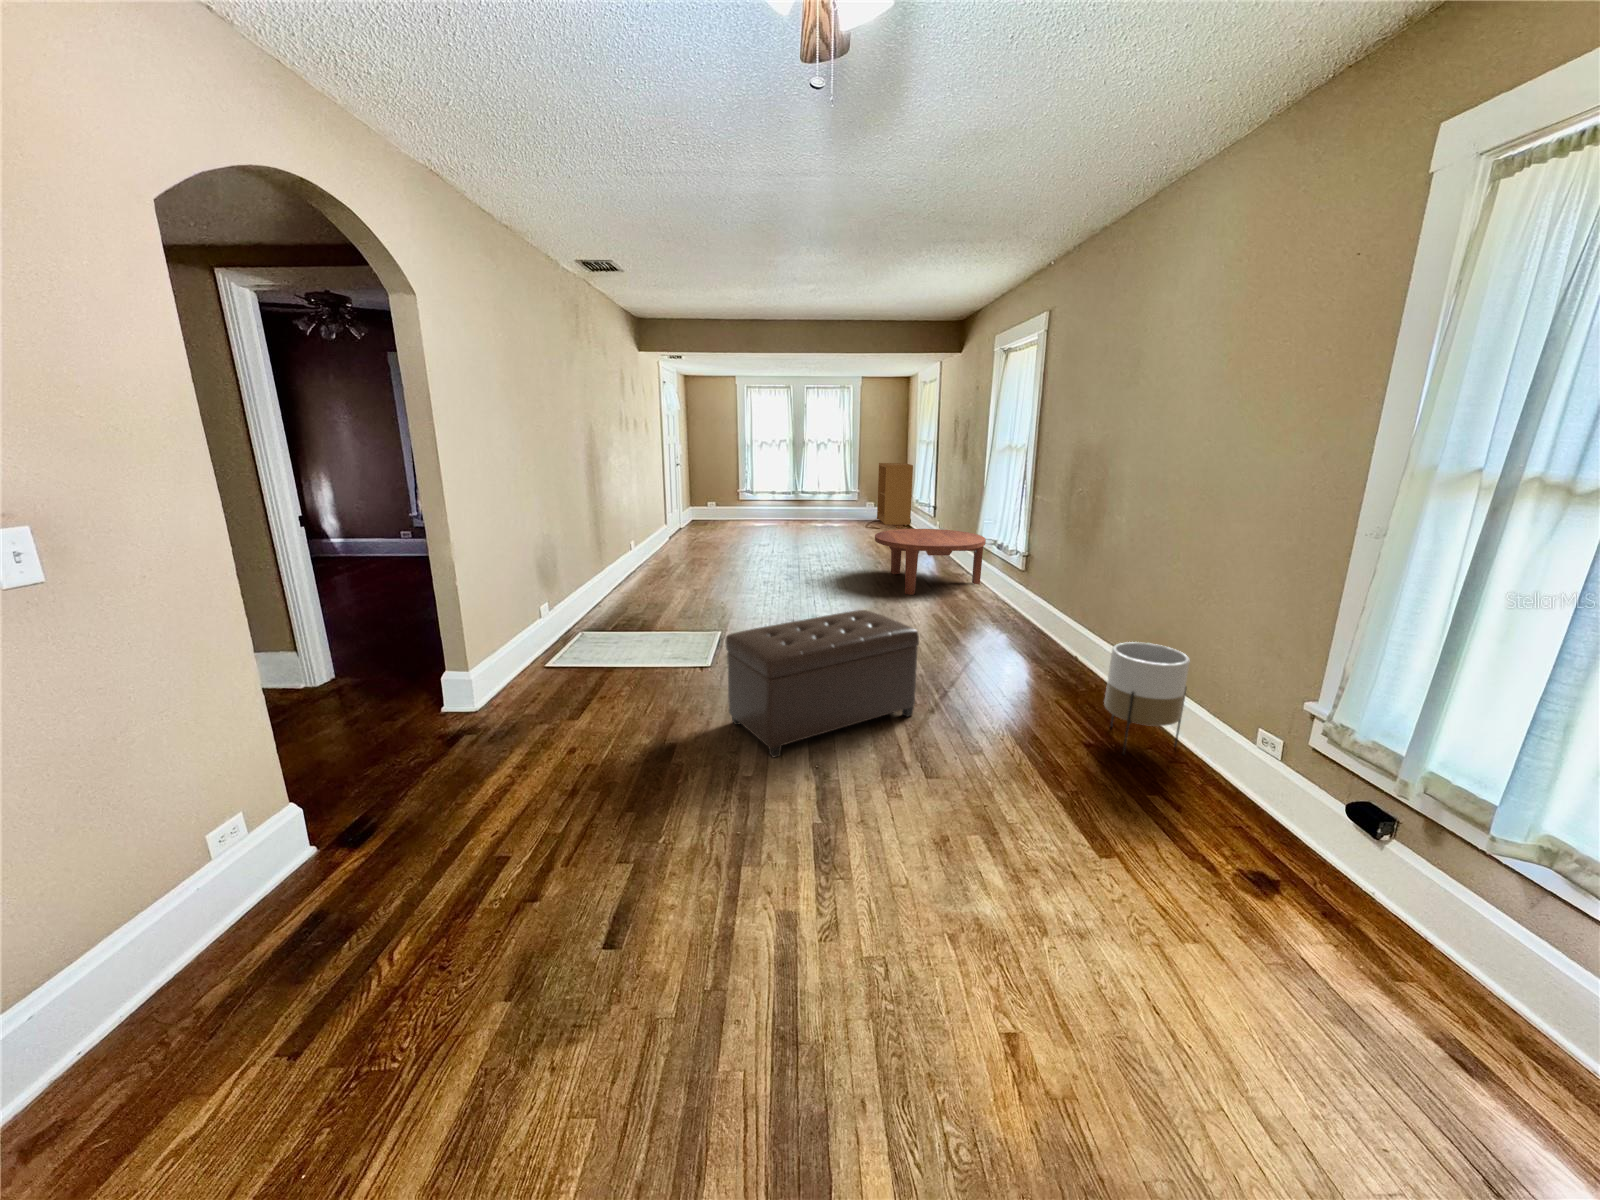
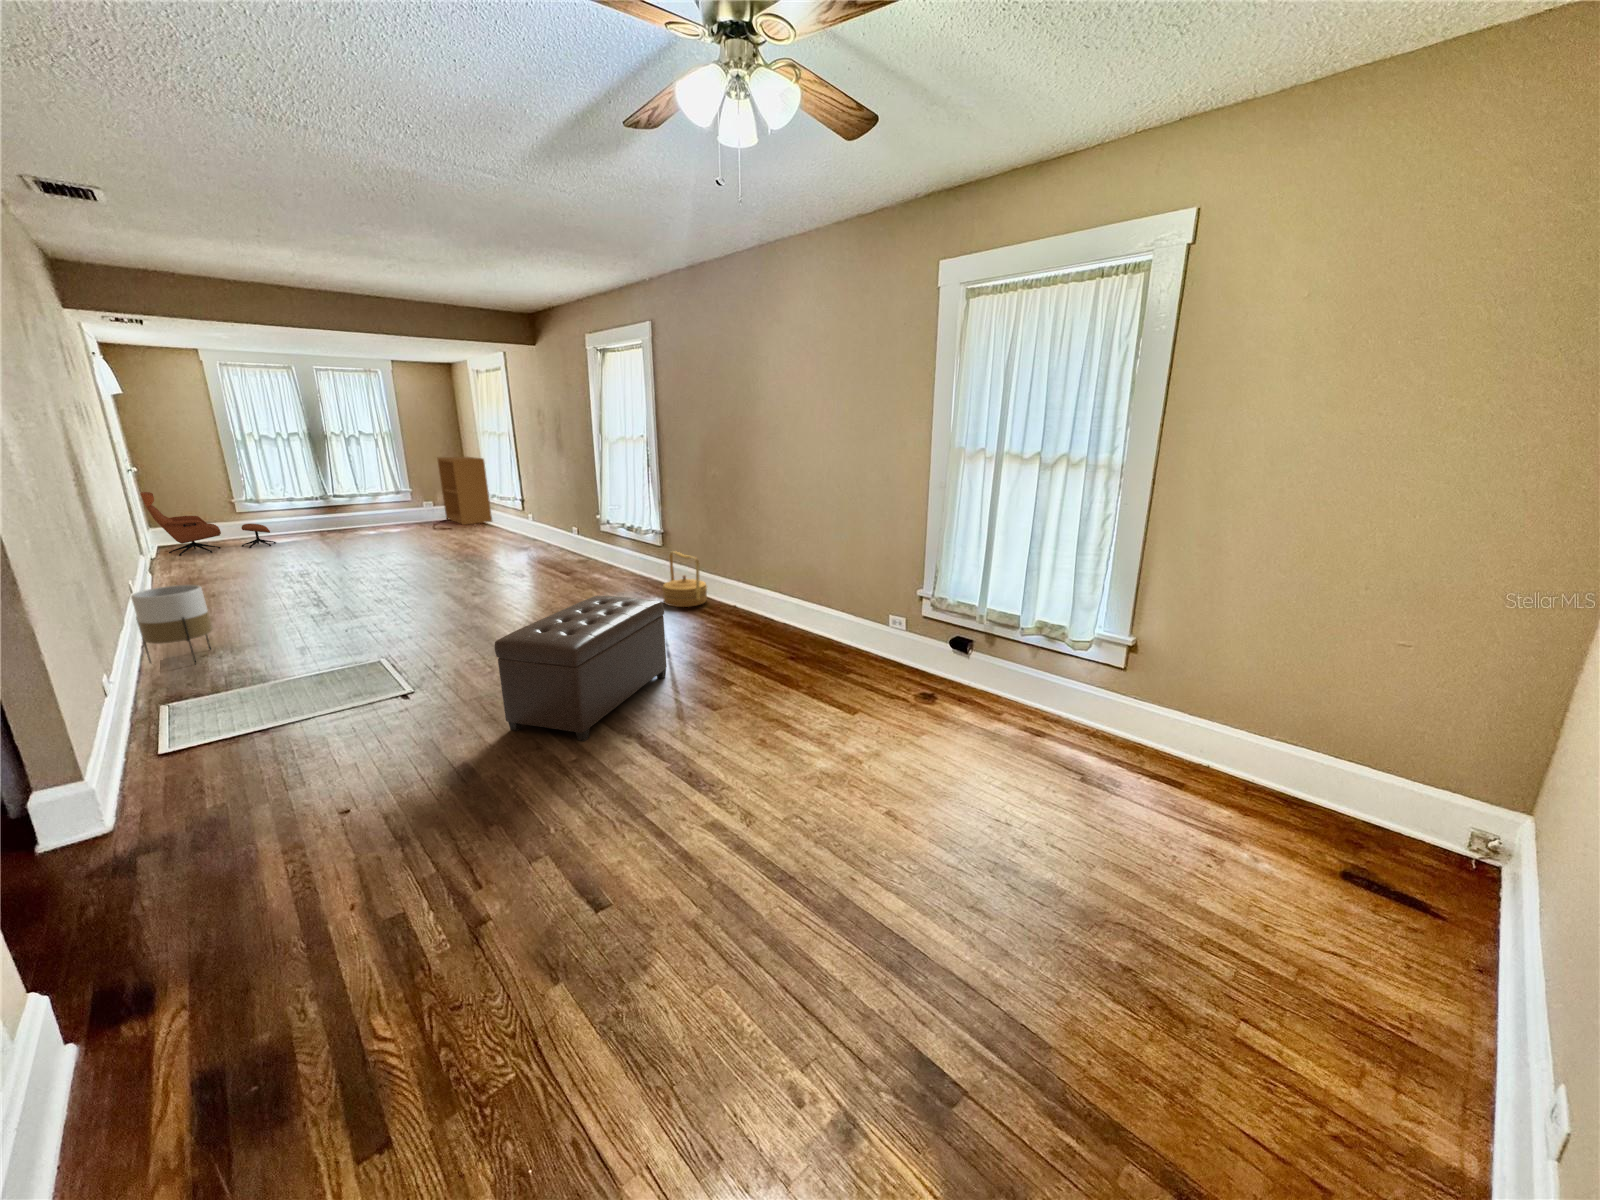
lounge chair: none [682,480,750,527] -> present [140,492,276,556]
coffee table: present [875,529,986,595] -> none [506,520,619,586]
woven basket: none [990,576,1046,643] -> present [662,551,707,607]
planter: present [1104,642,1190,754] -> present [131,585,213,663]

